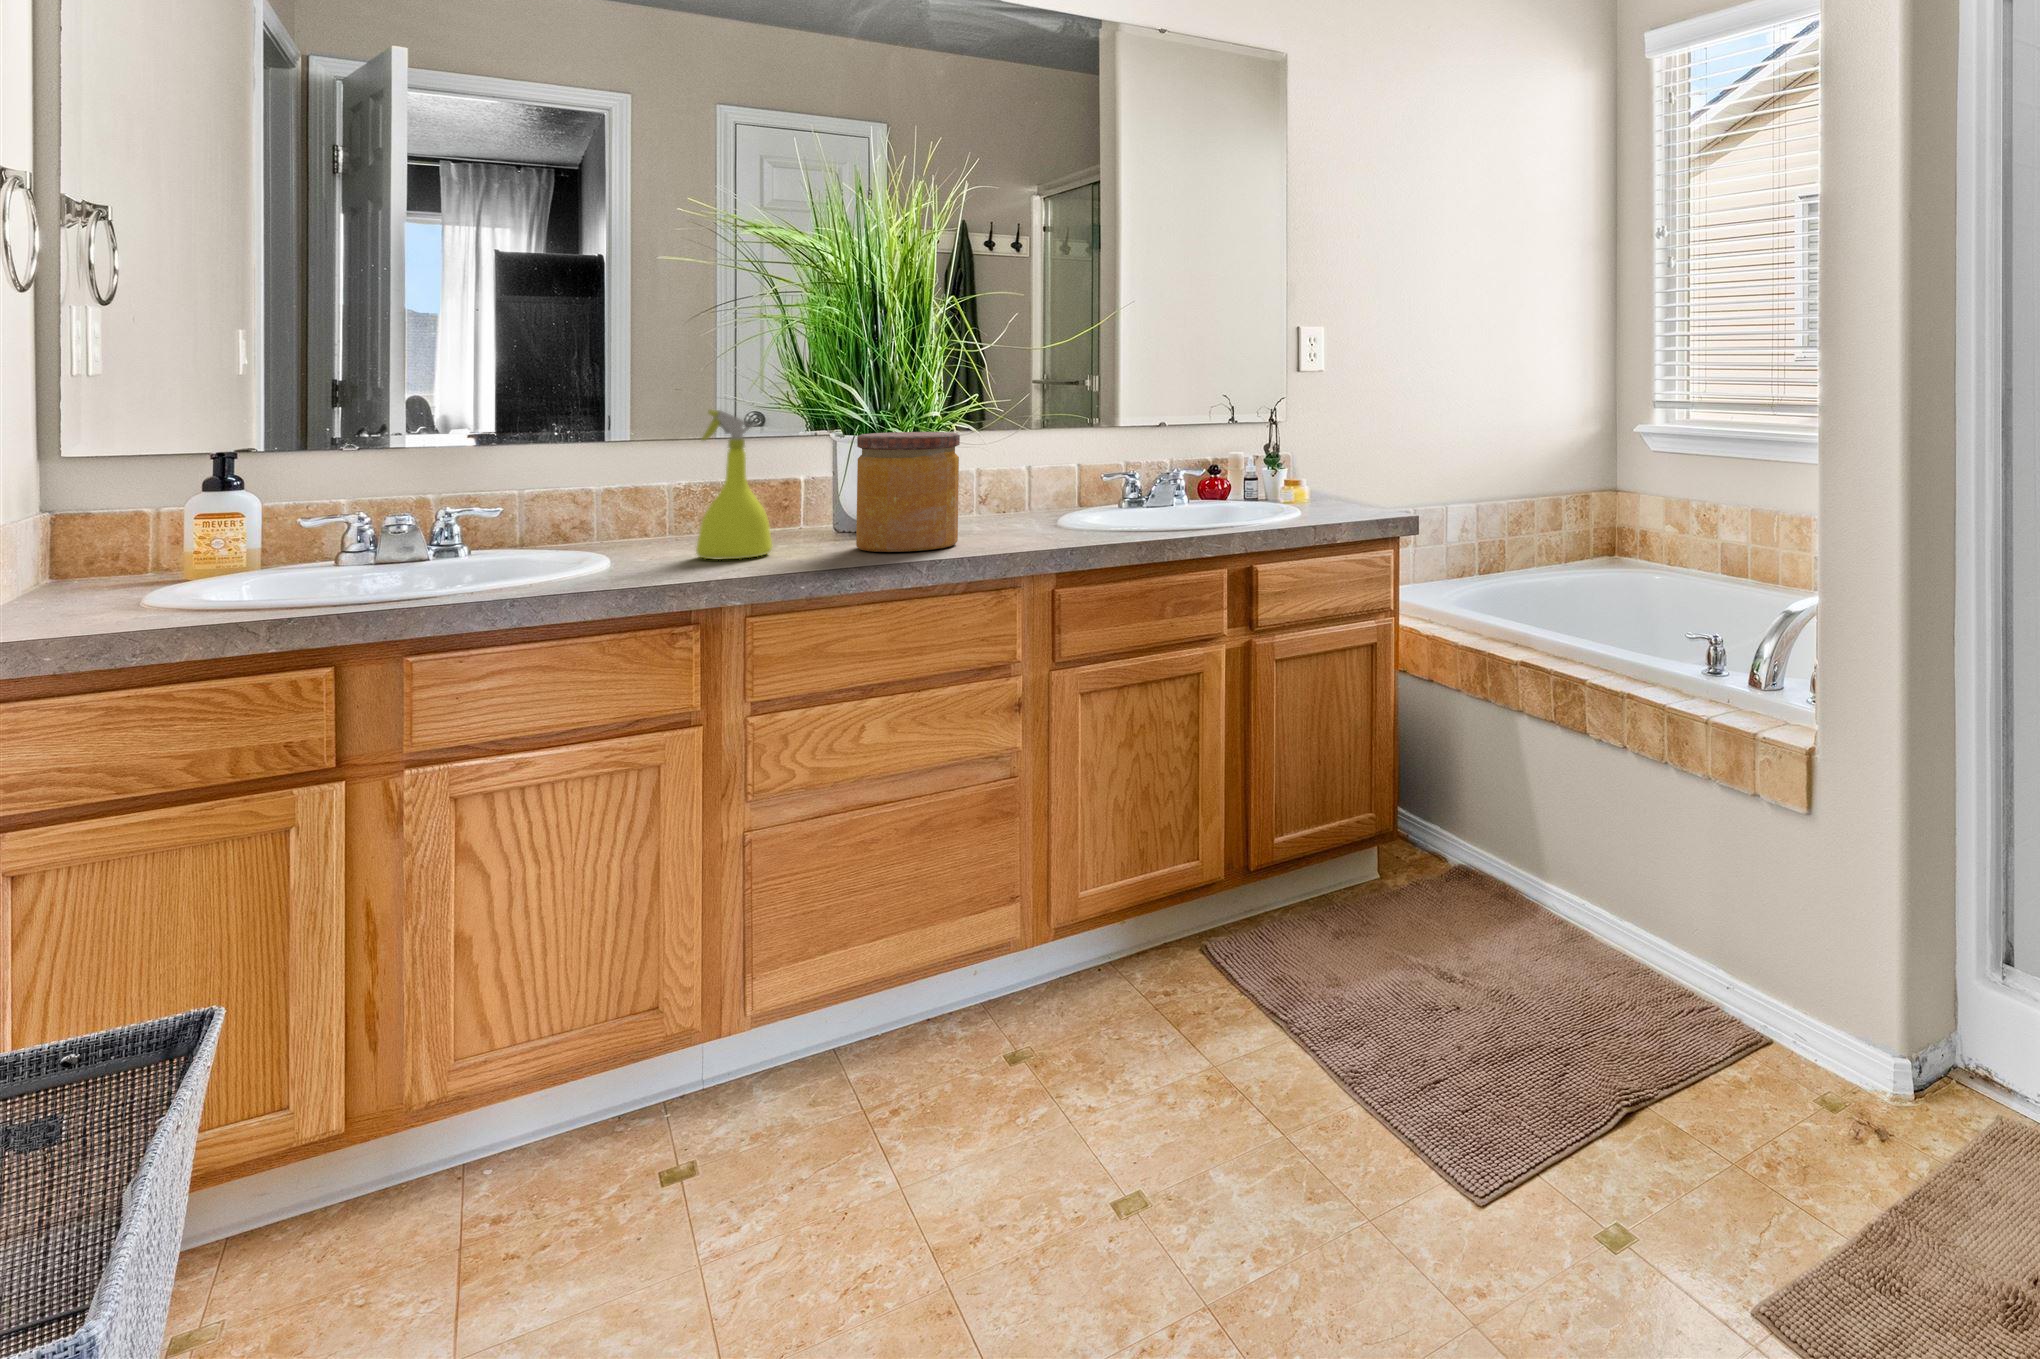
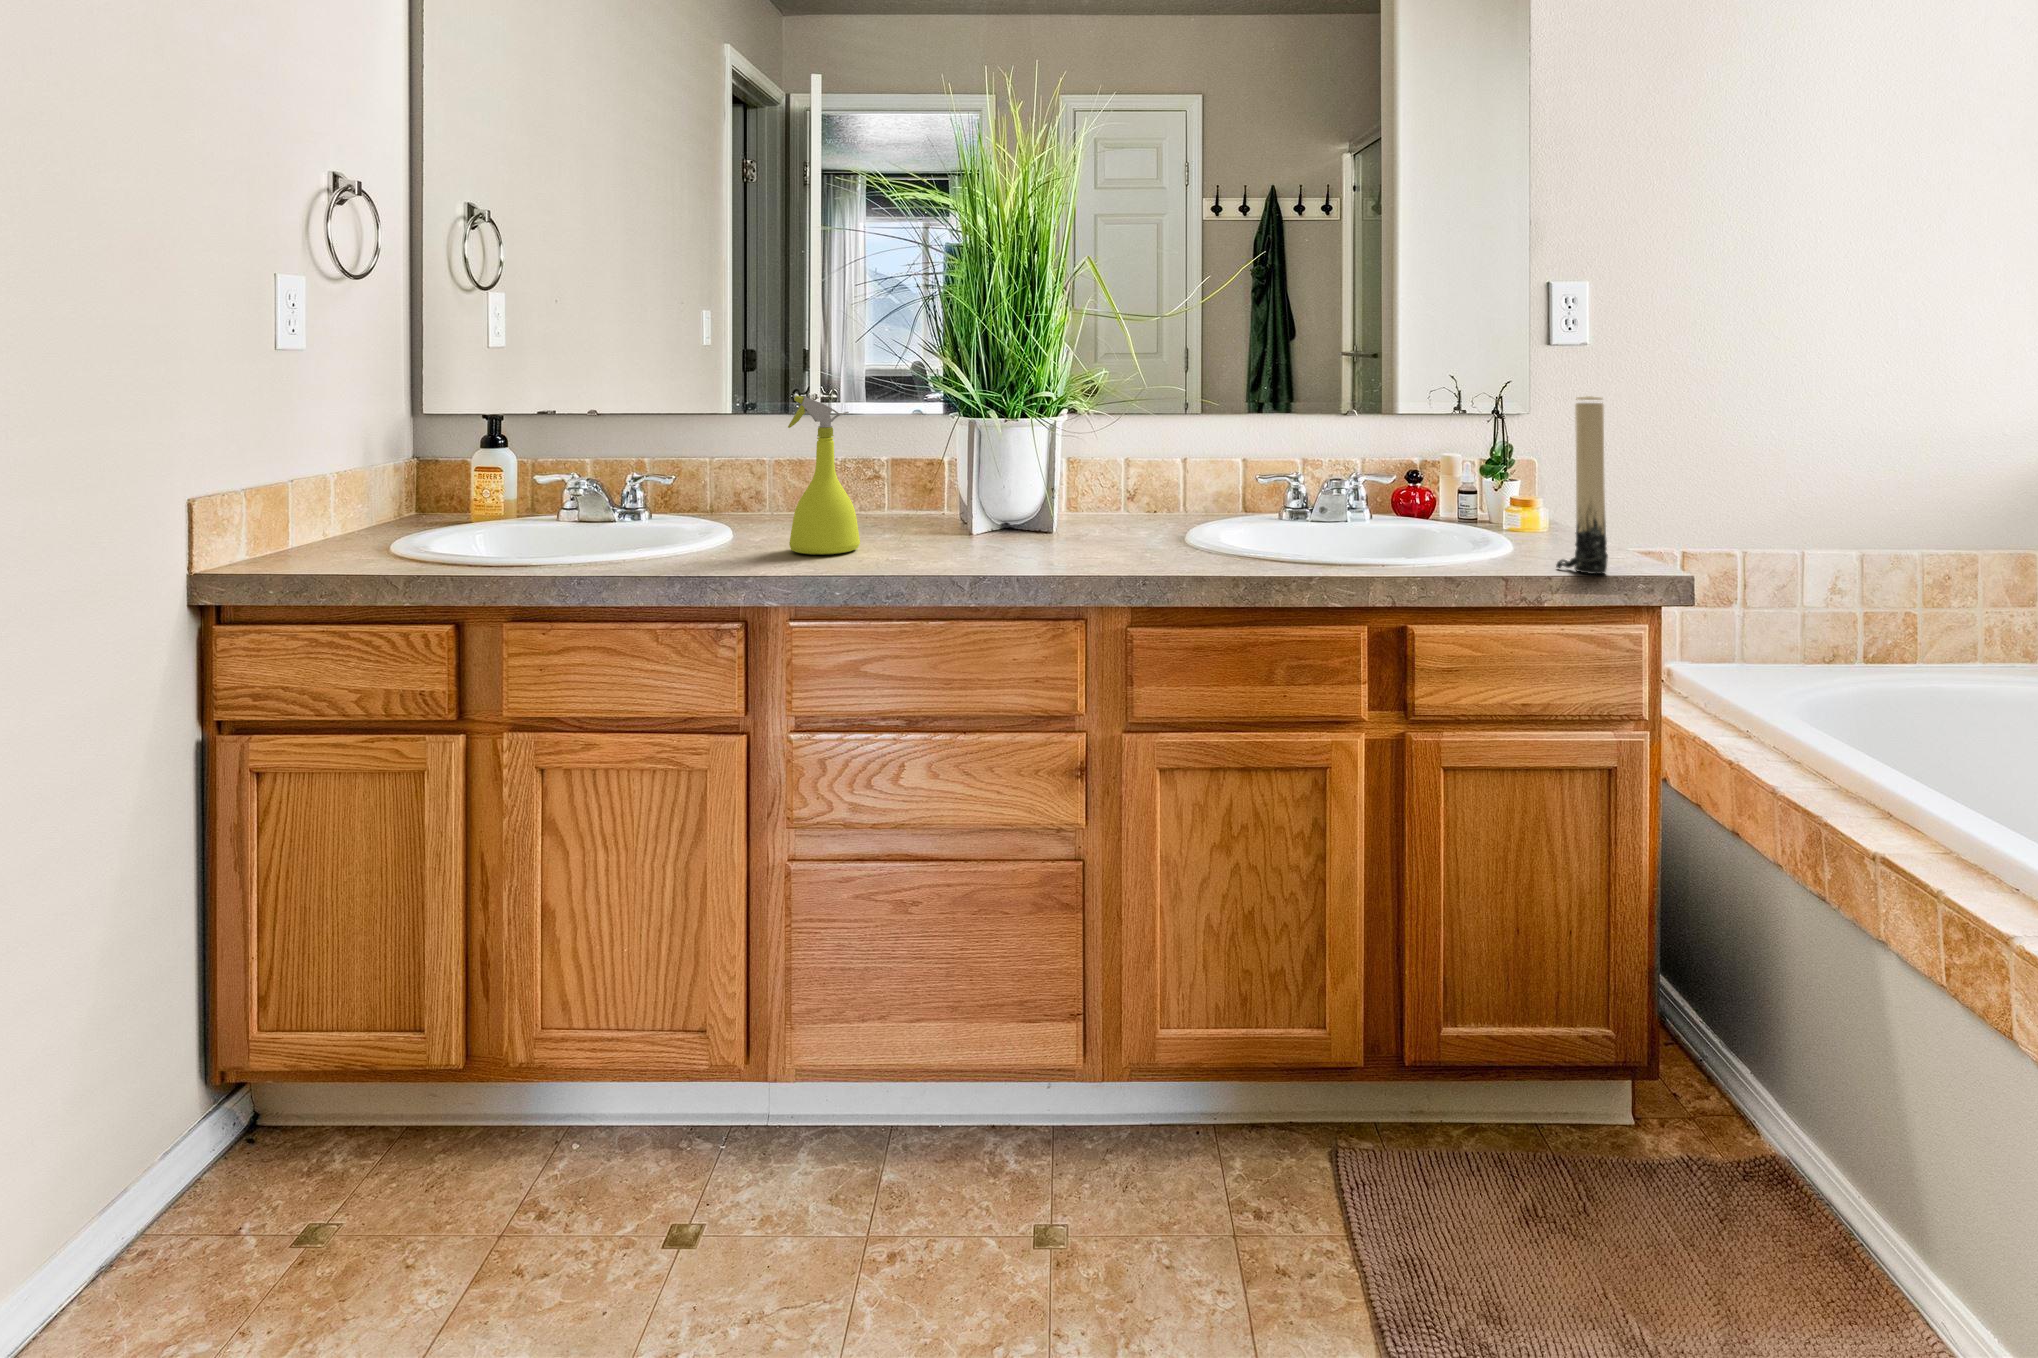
candle: none [1341,400,1374,517] -> present [1556,396,1608,574]
jar: present [856,432,960,552] -> none [930,425,1036,565]

